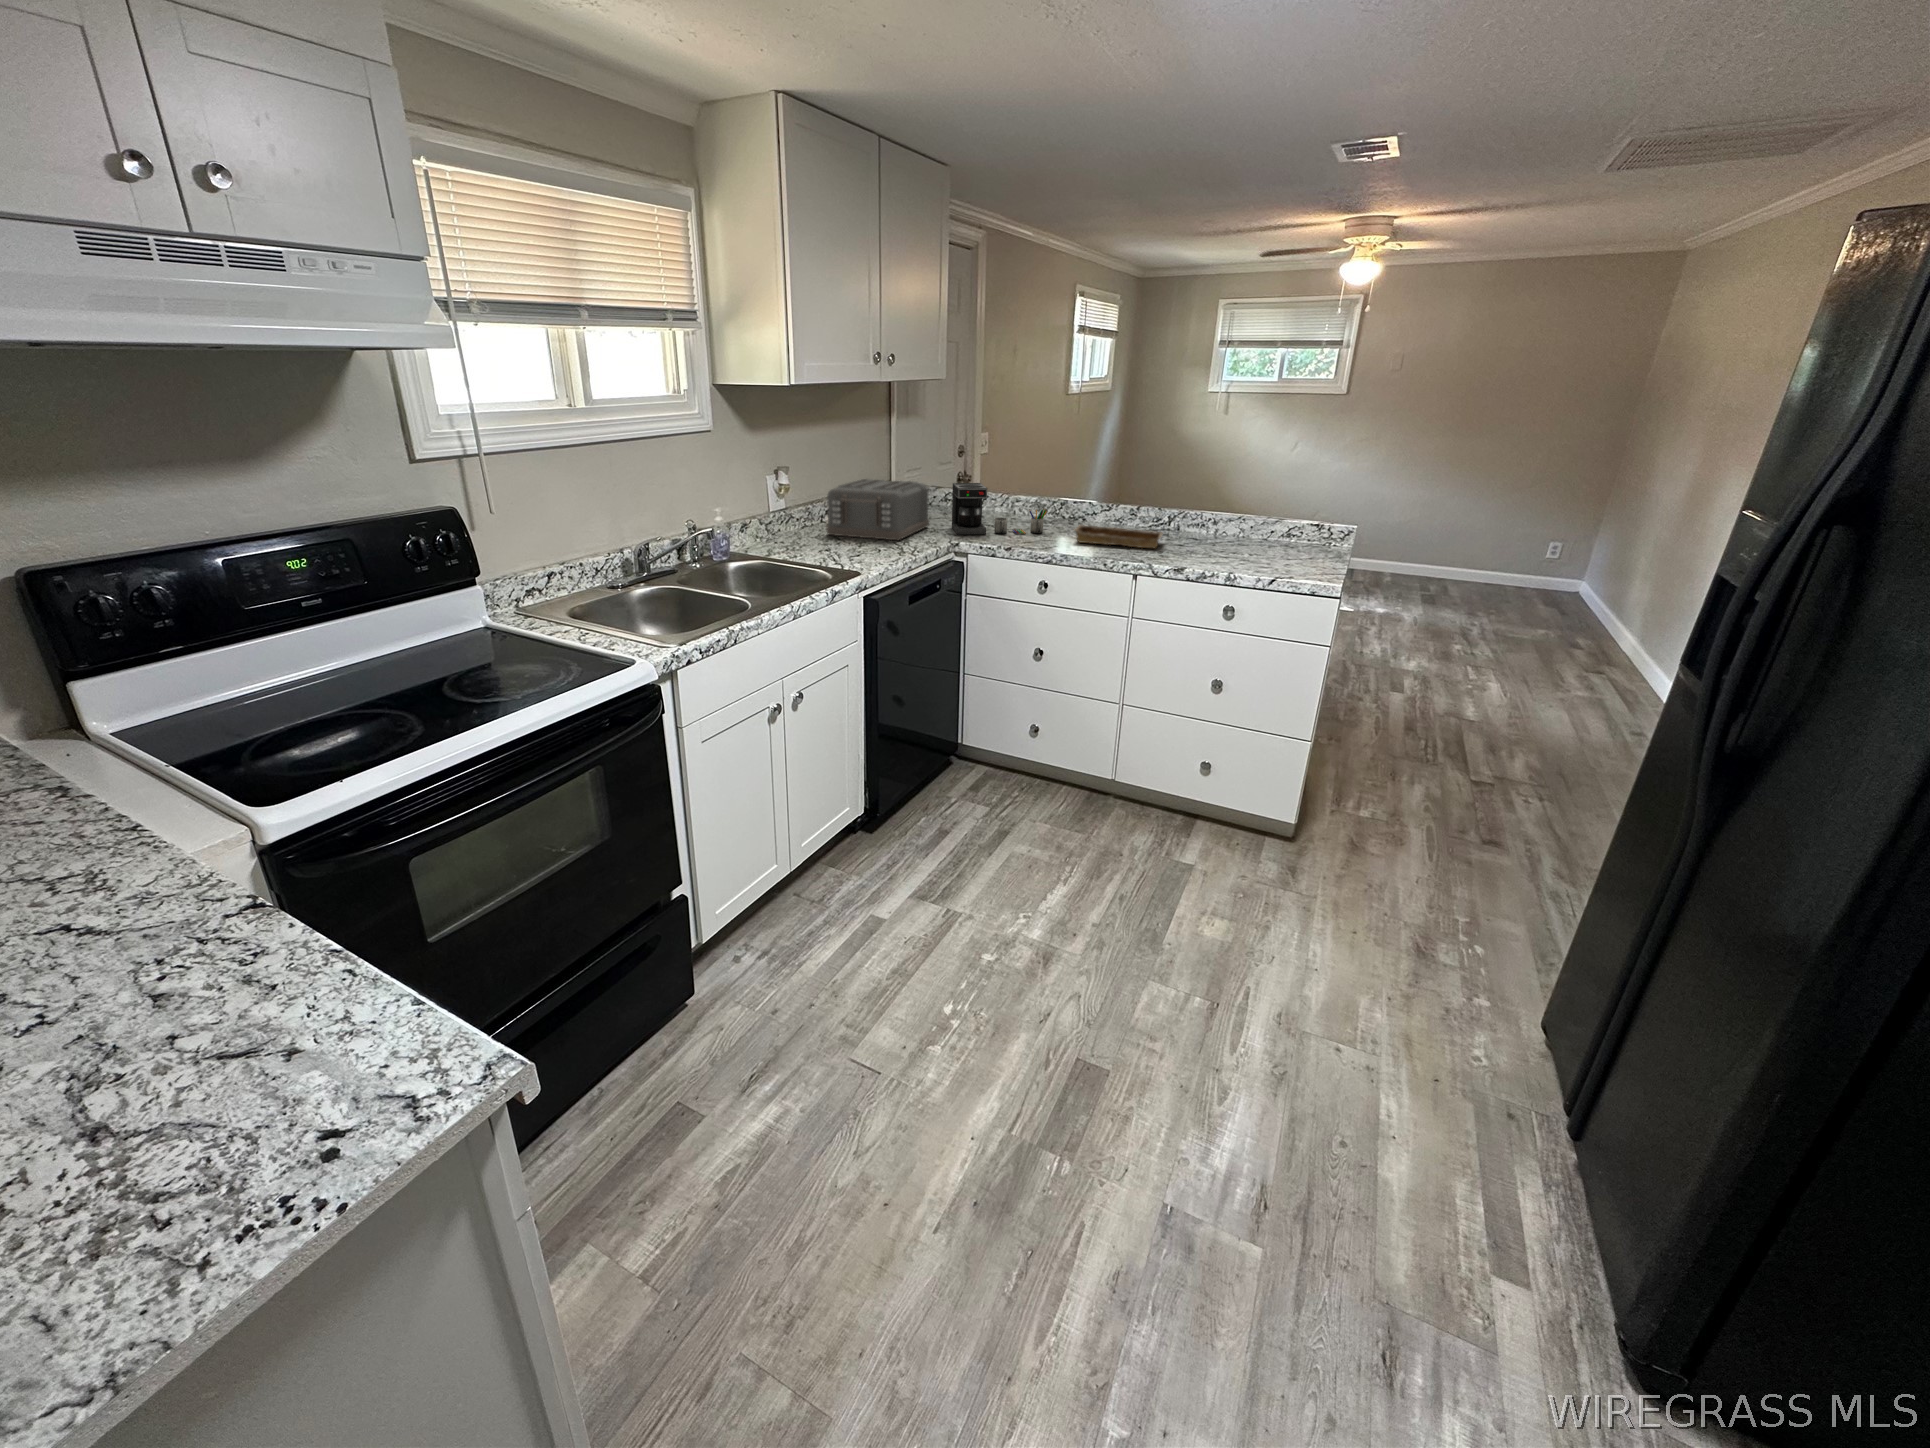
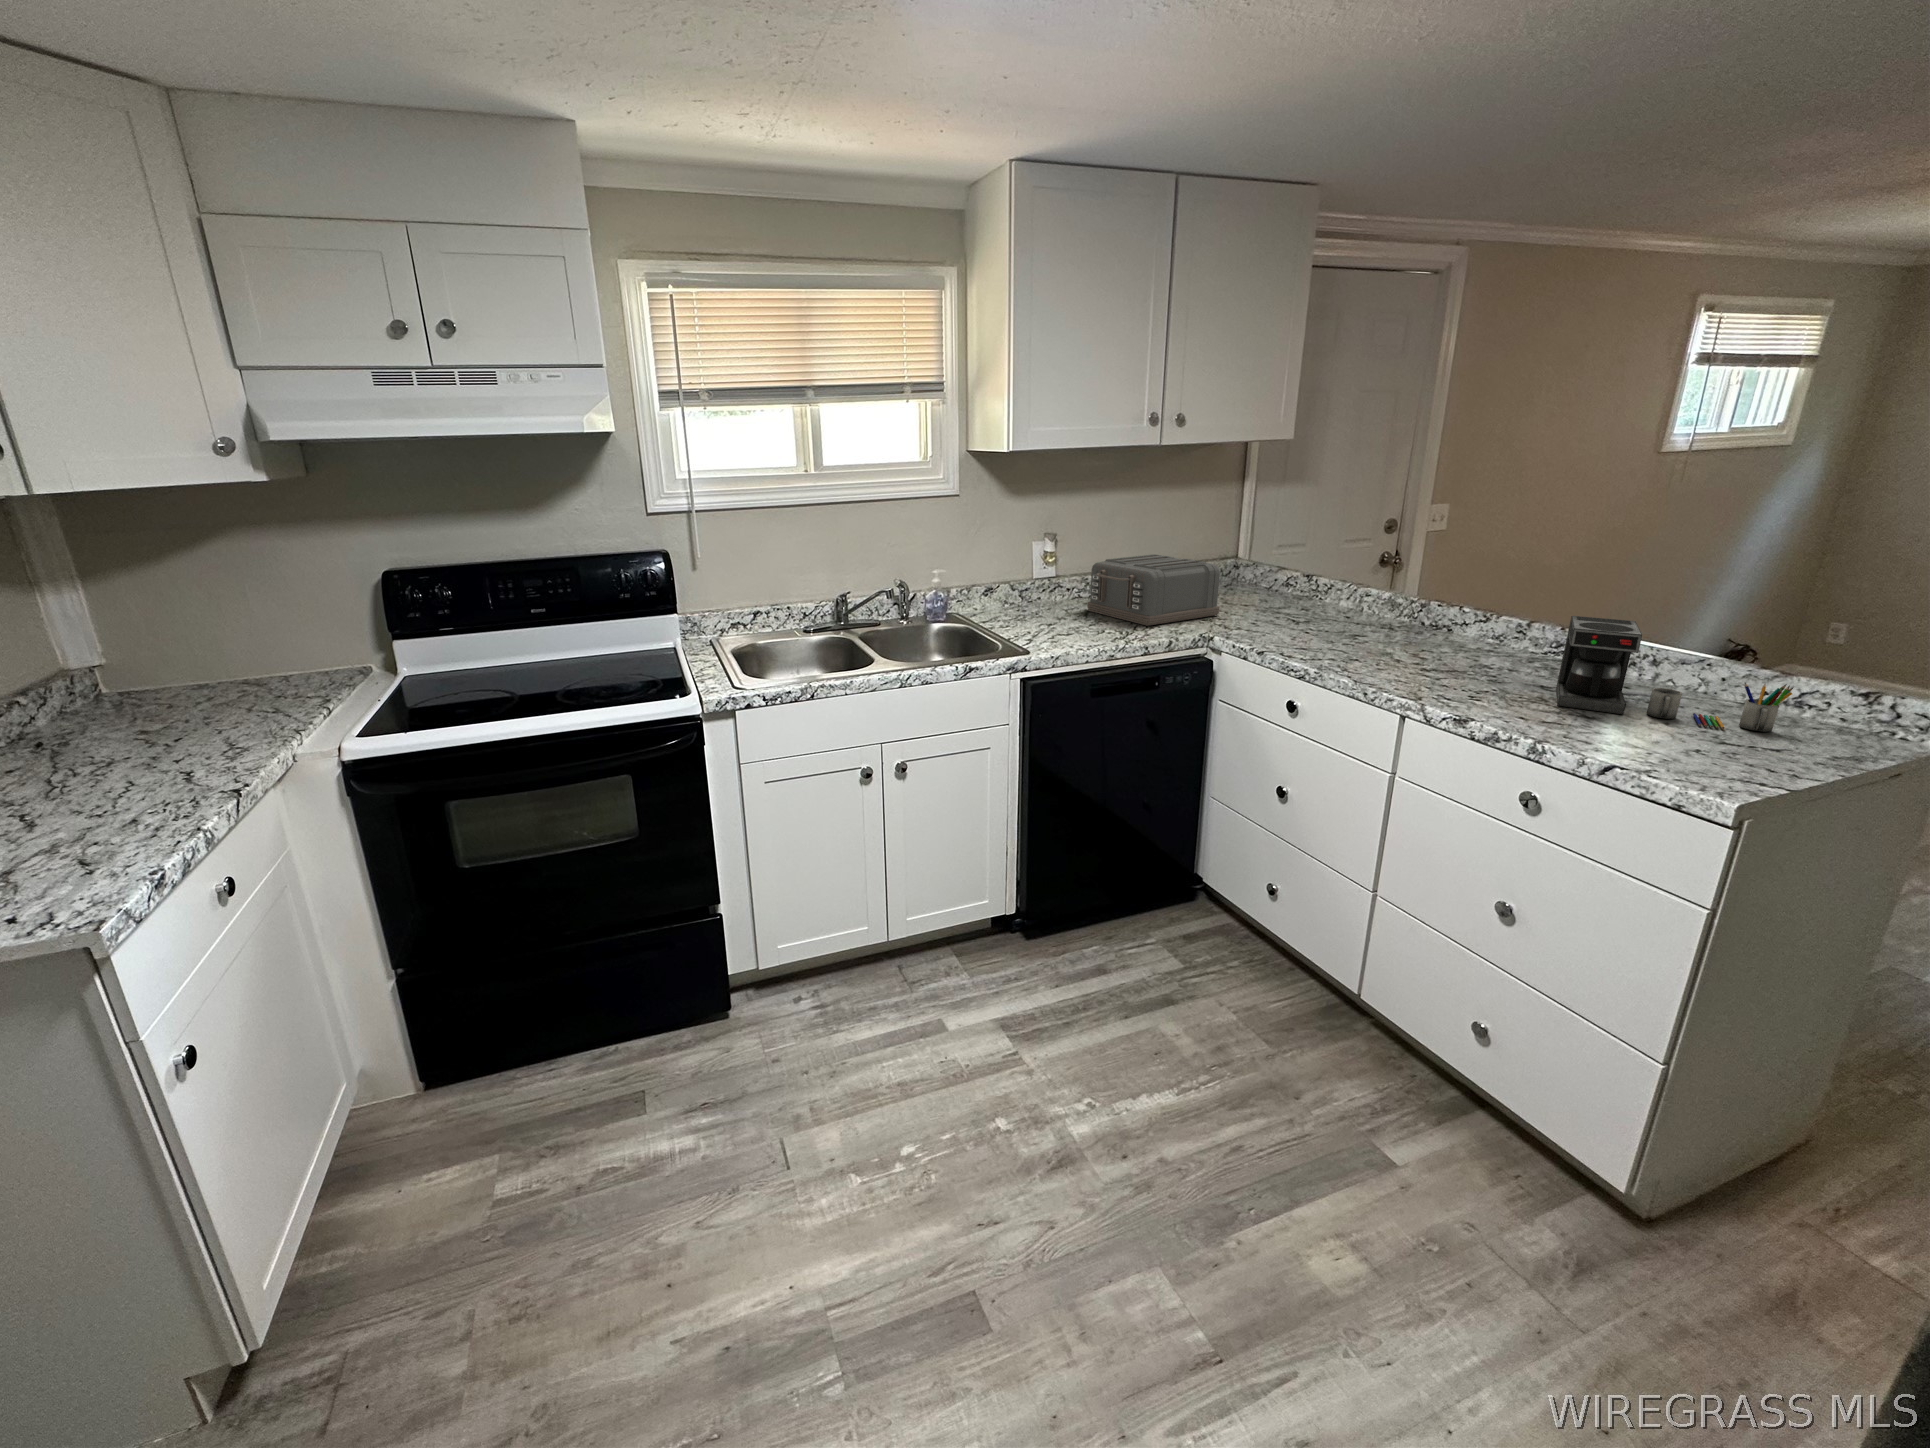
coffee maker: present [952,483,1047,535] -> present [1556,616,1793,732]
tray: present [1075,525,1162,549] -> none [1366,636,1525,685]

